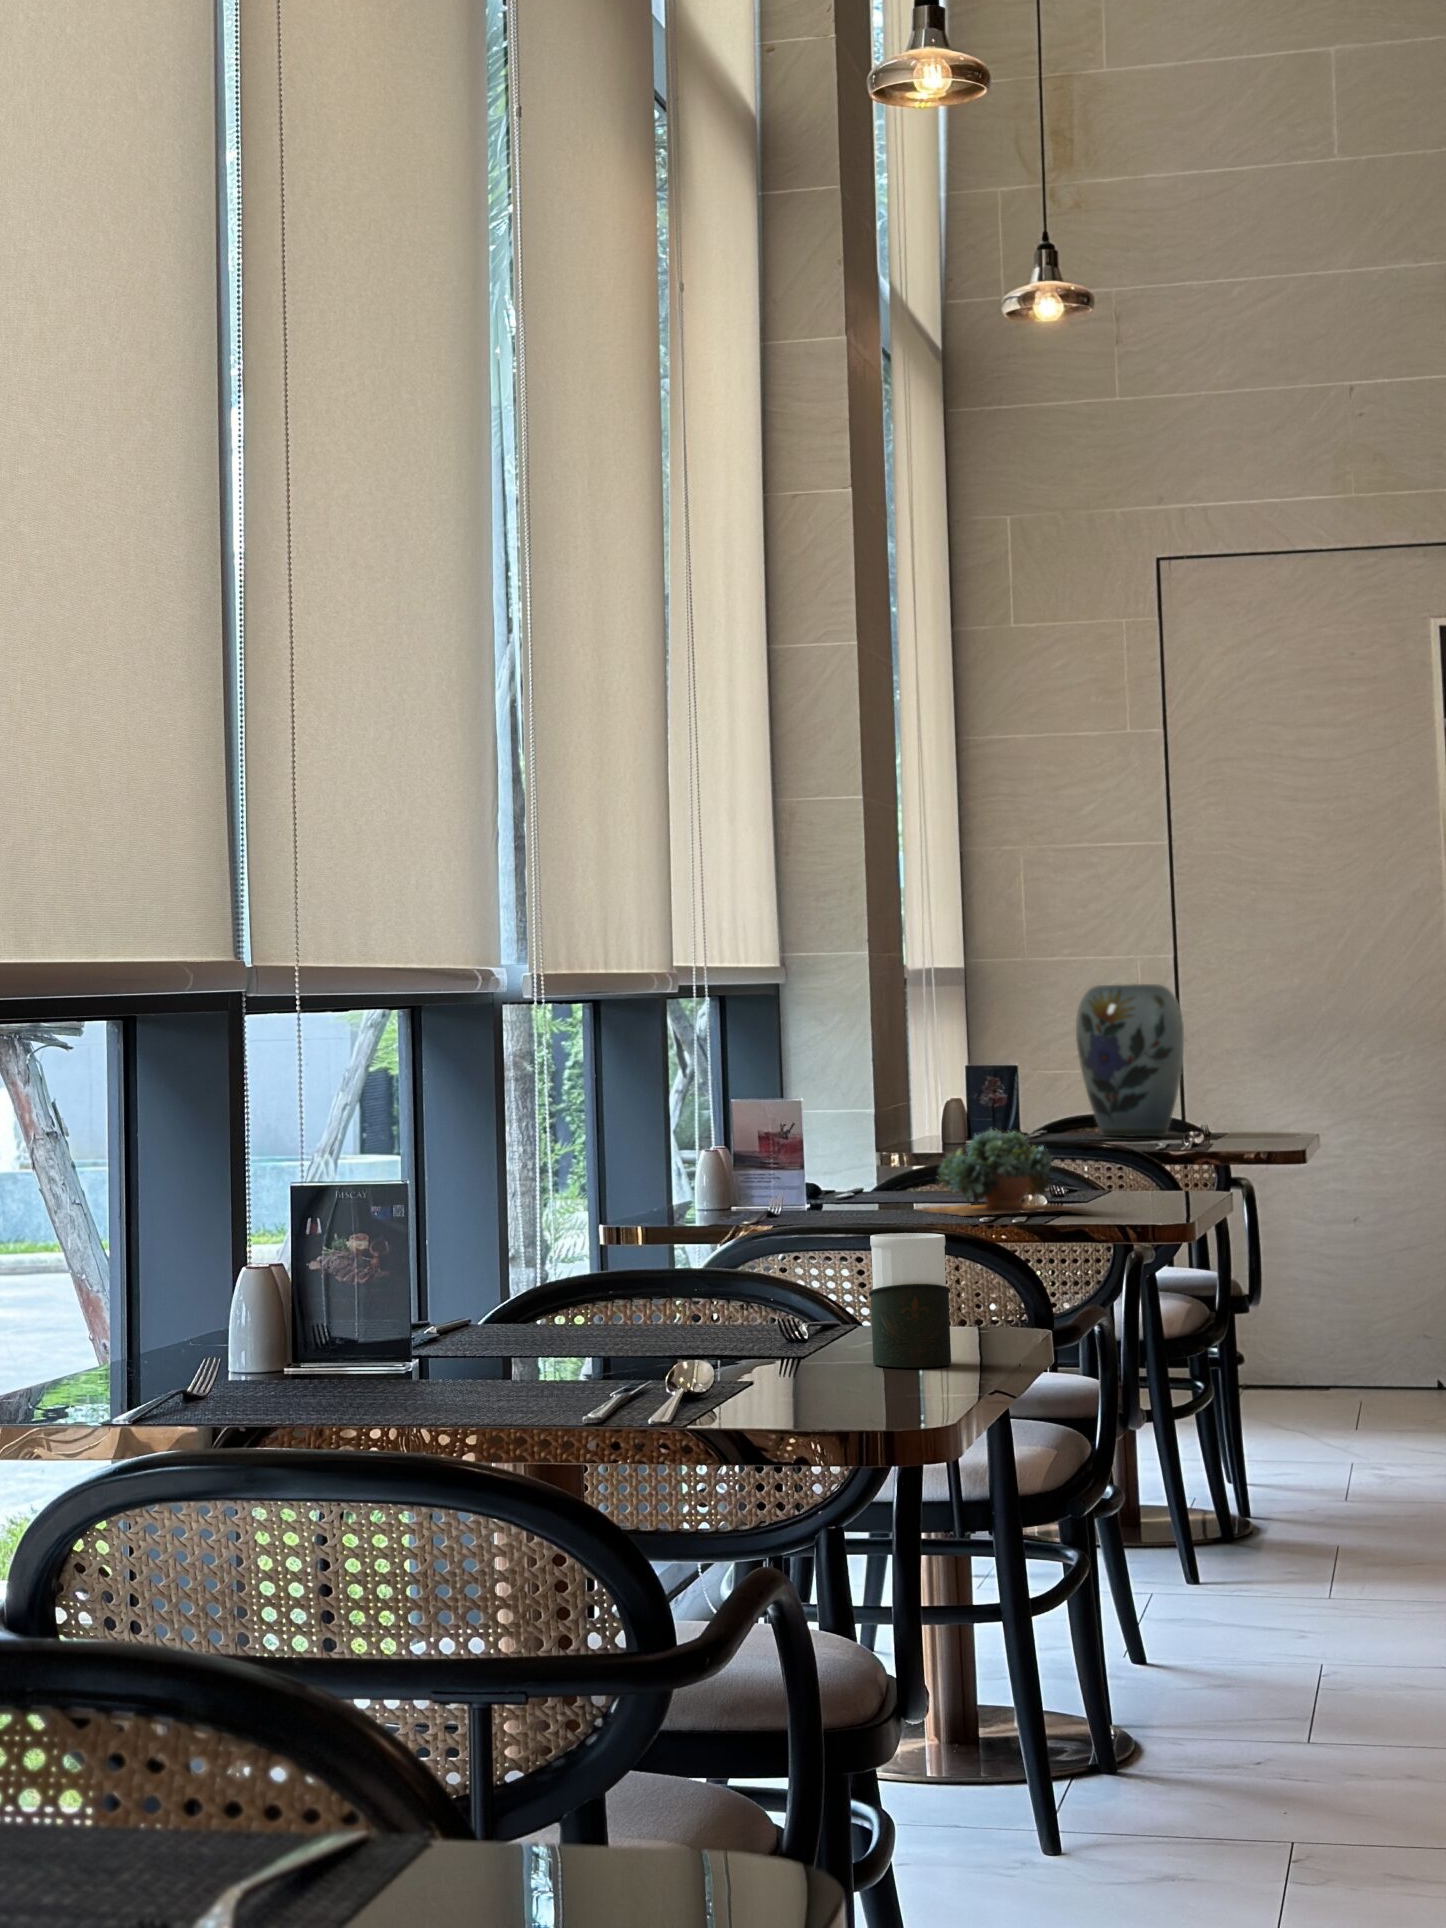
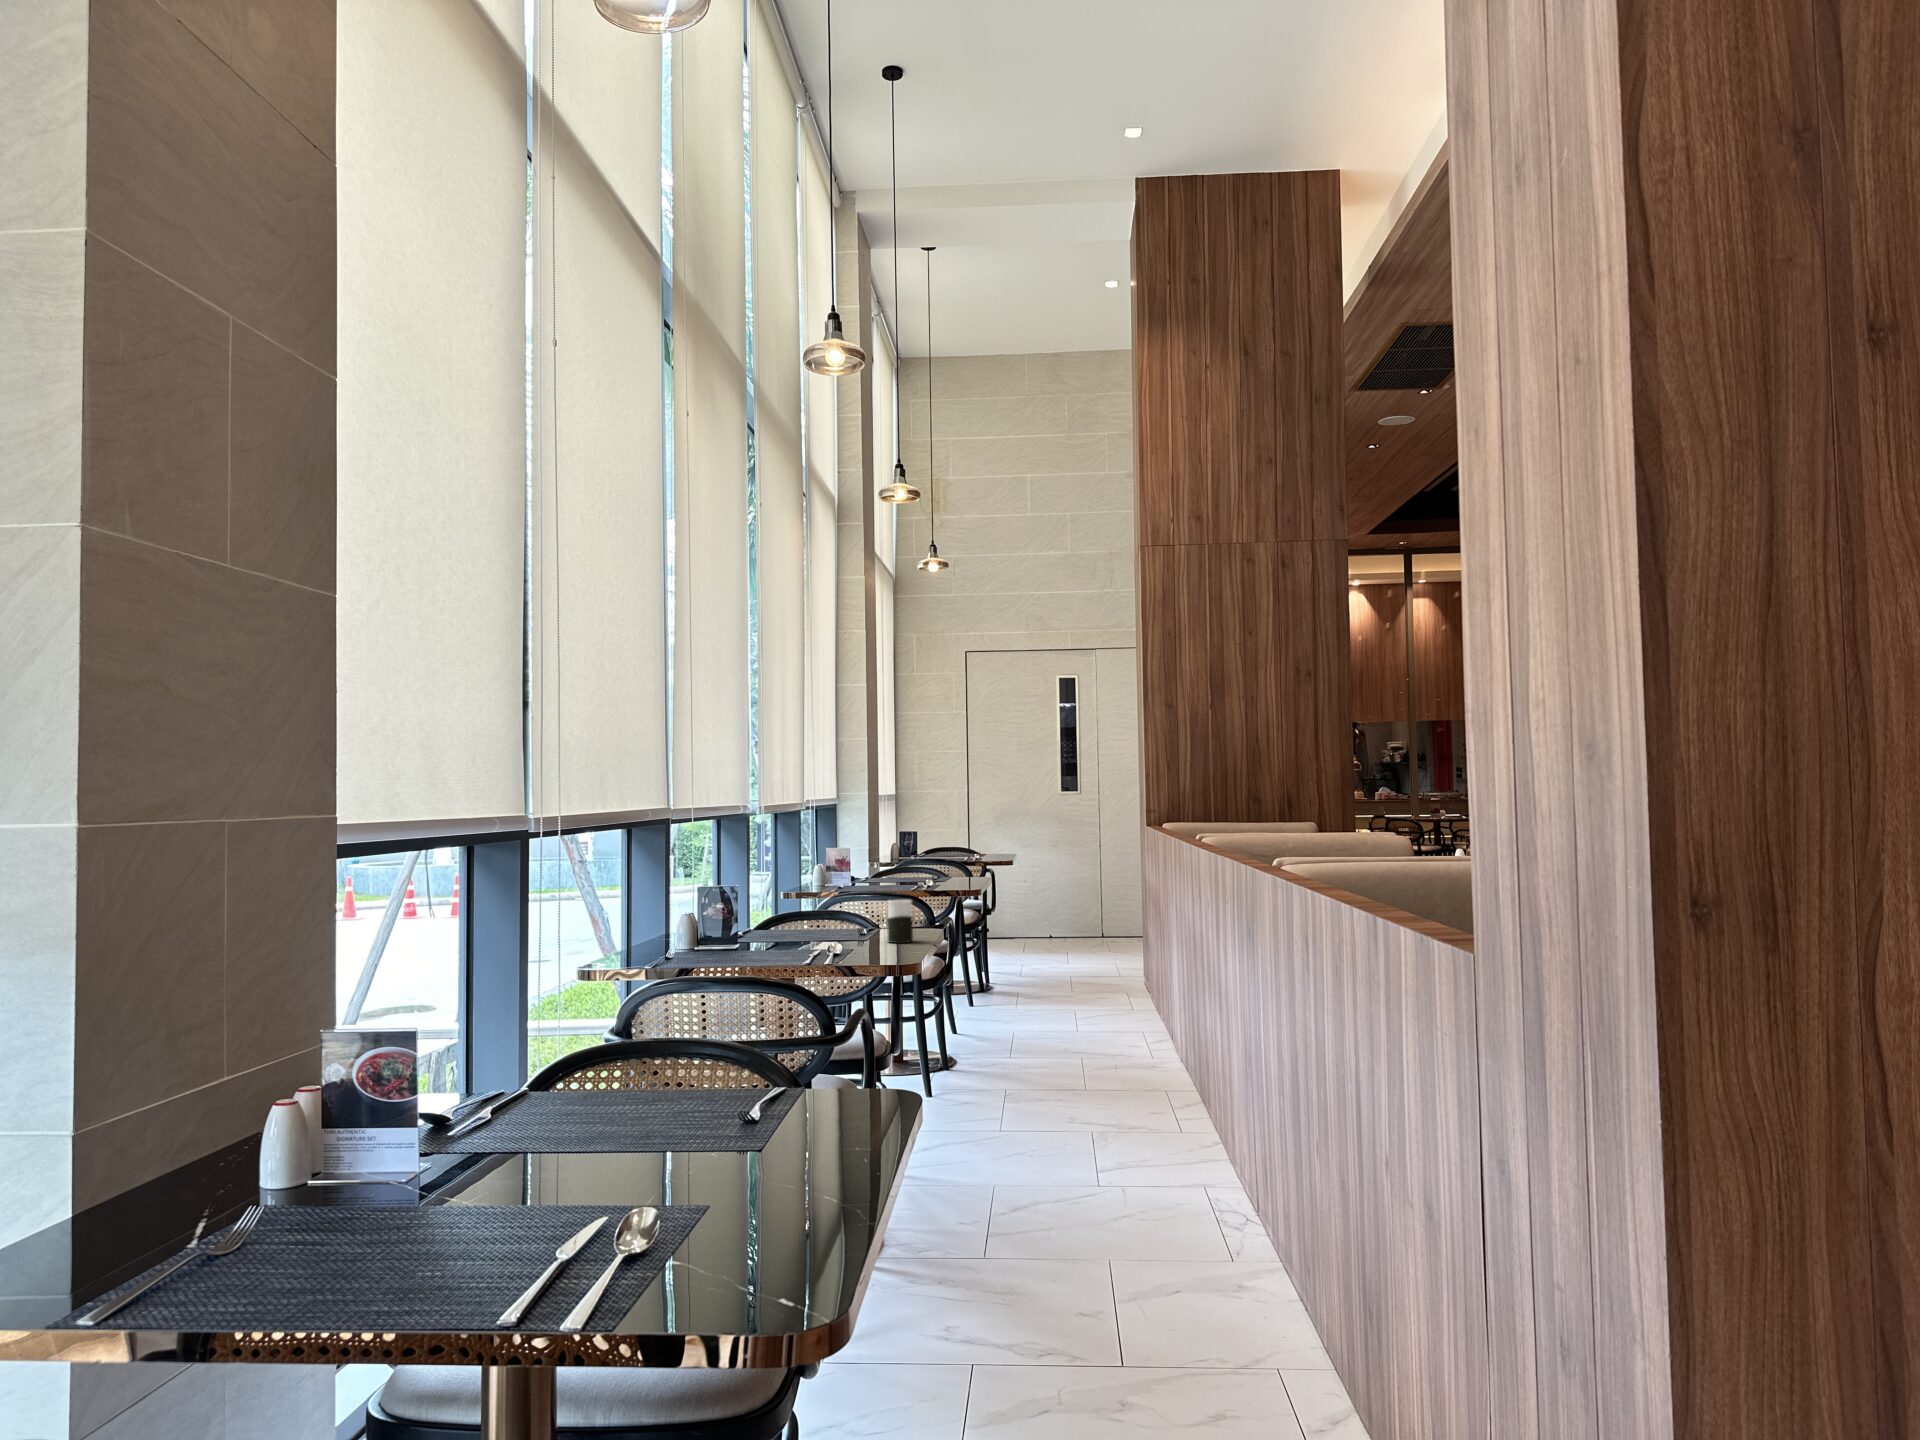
vase: present [1076,984,1185,1137] -> none [936,804,971,855]
succulent plant: present [914,1129,1084,1216] -> none [883,858,947,888]

